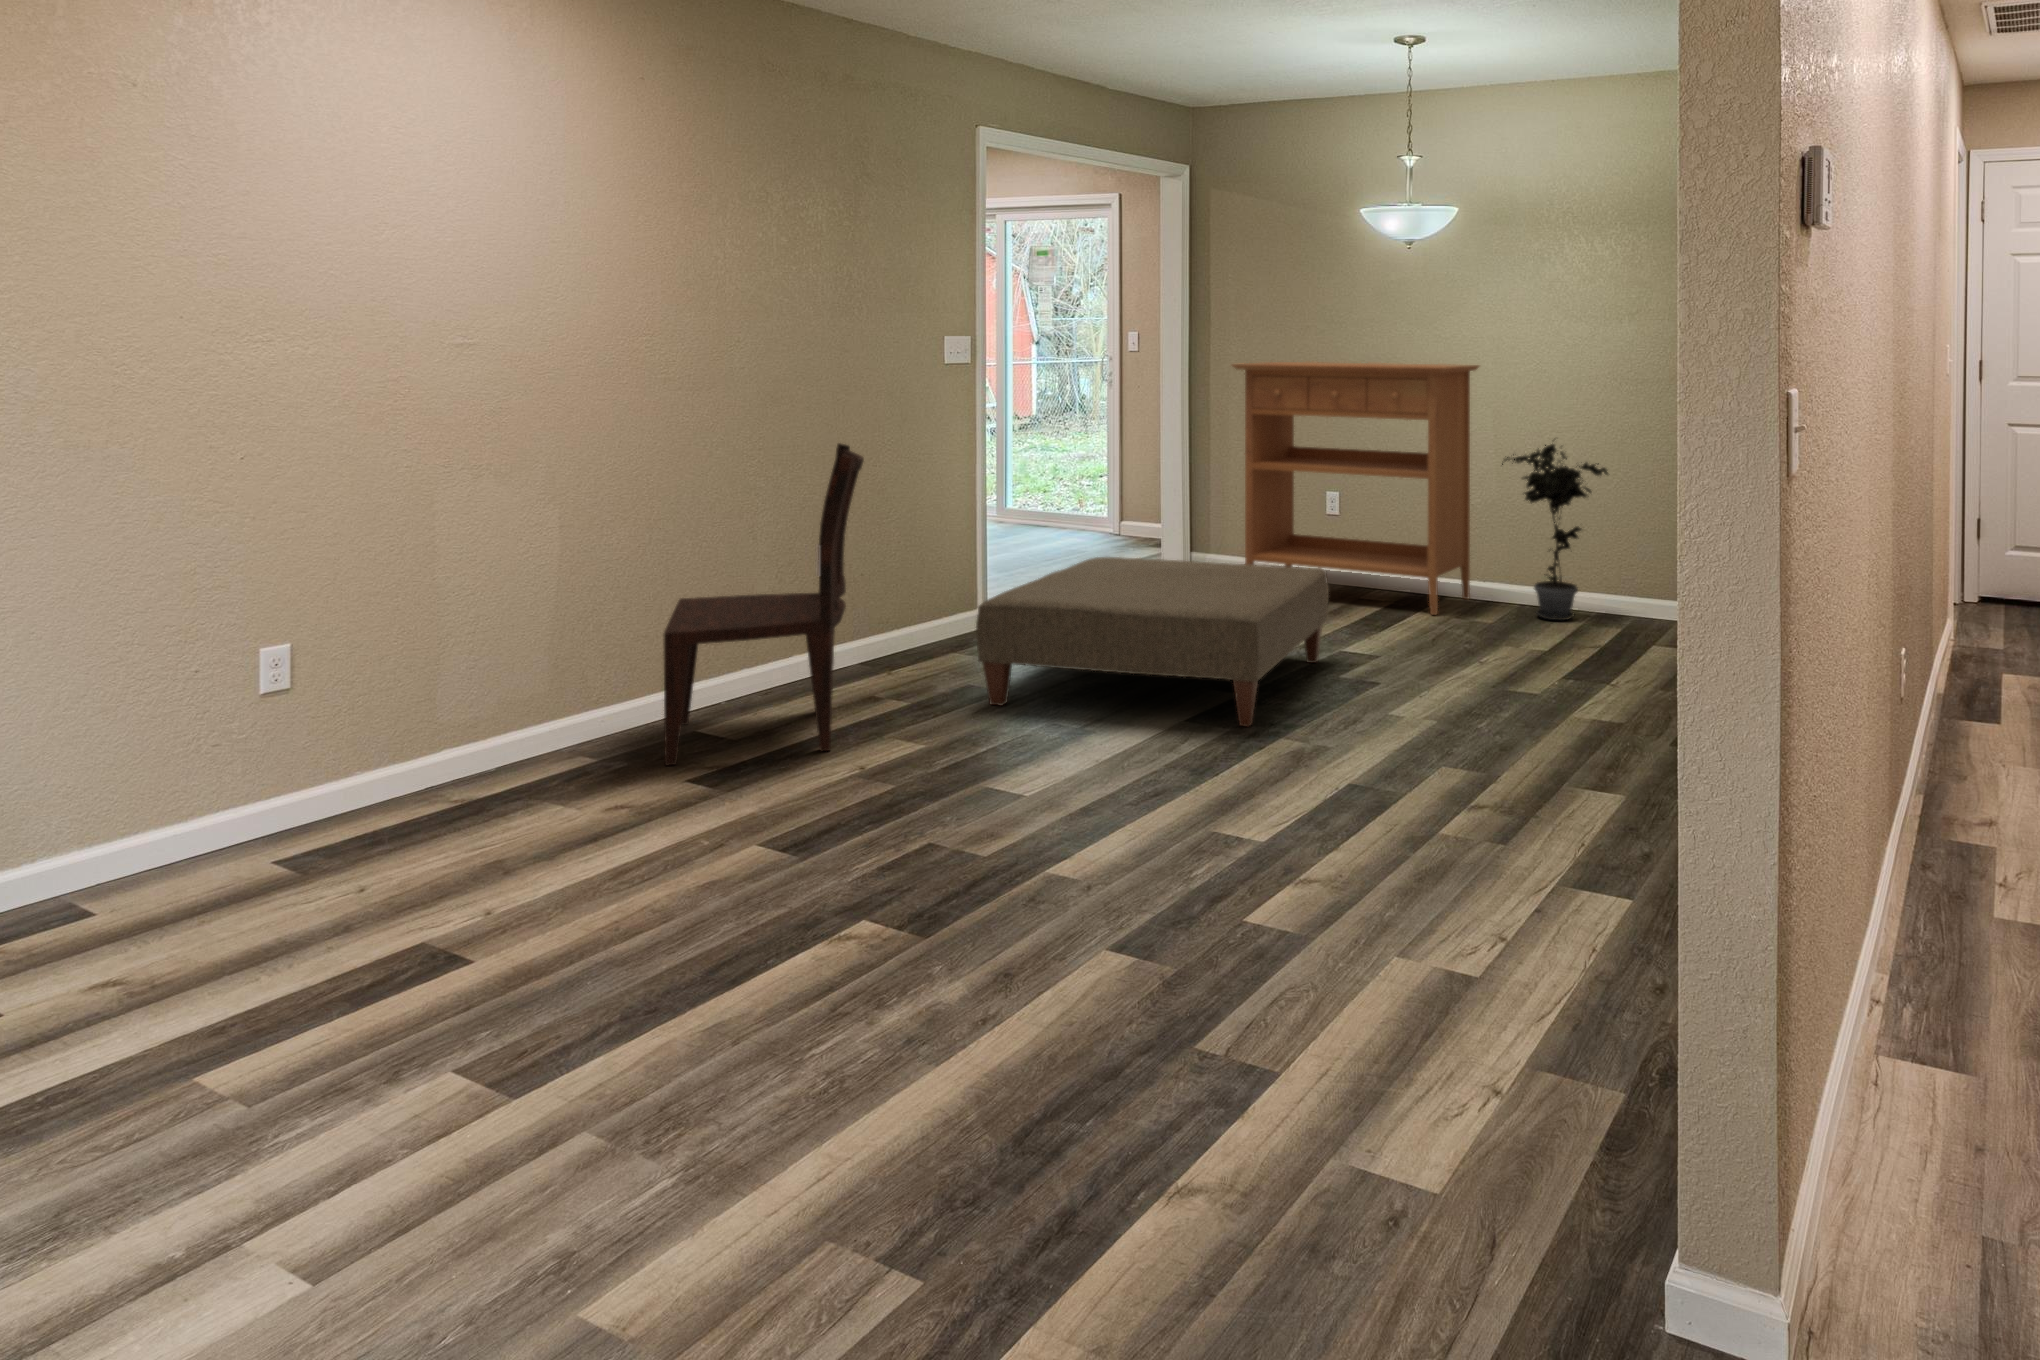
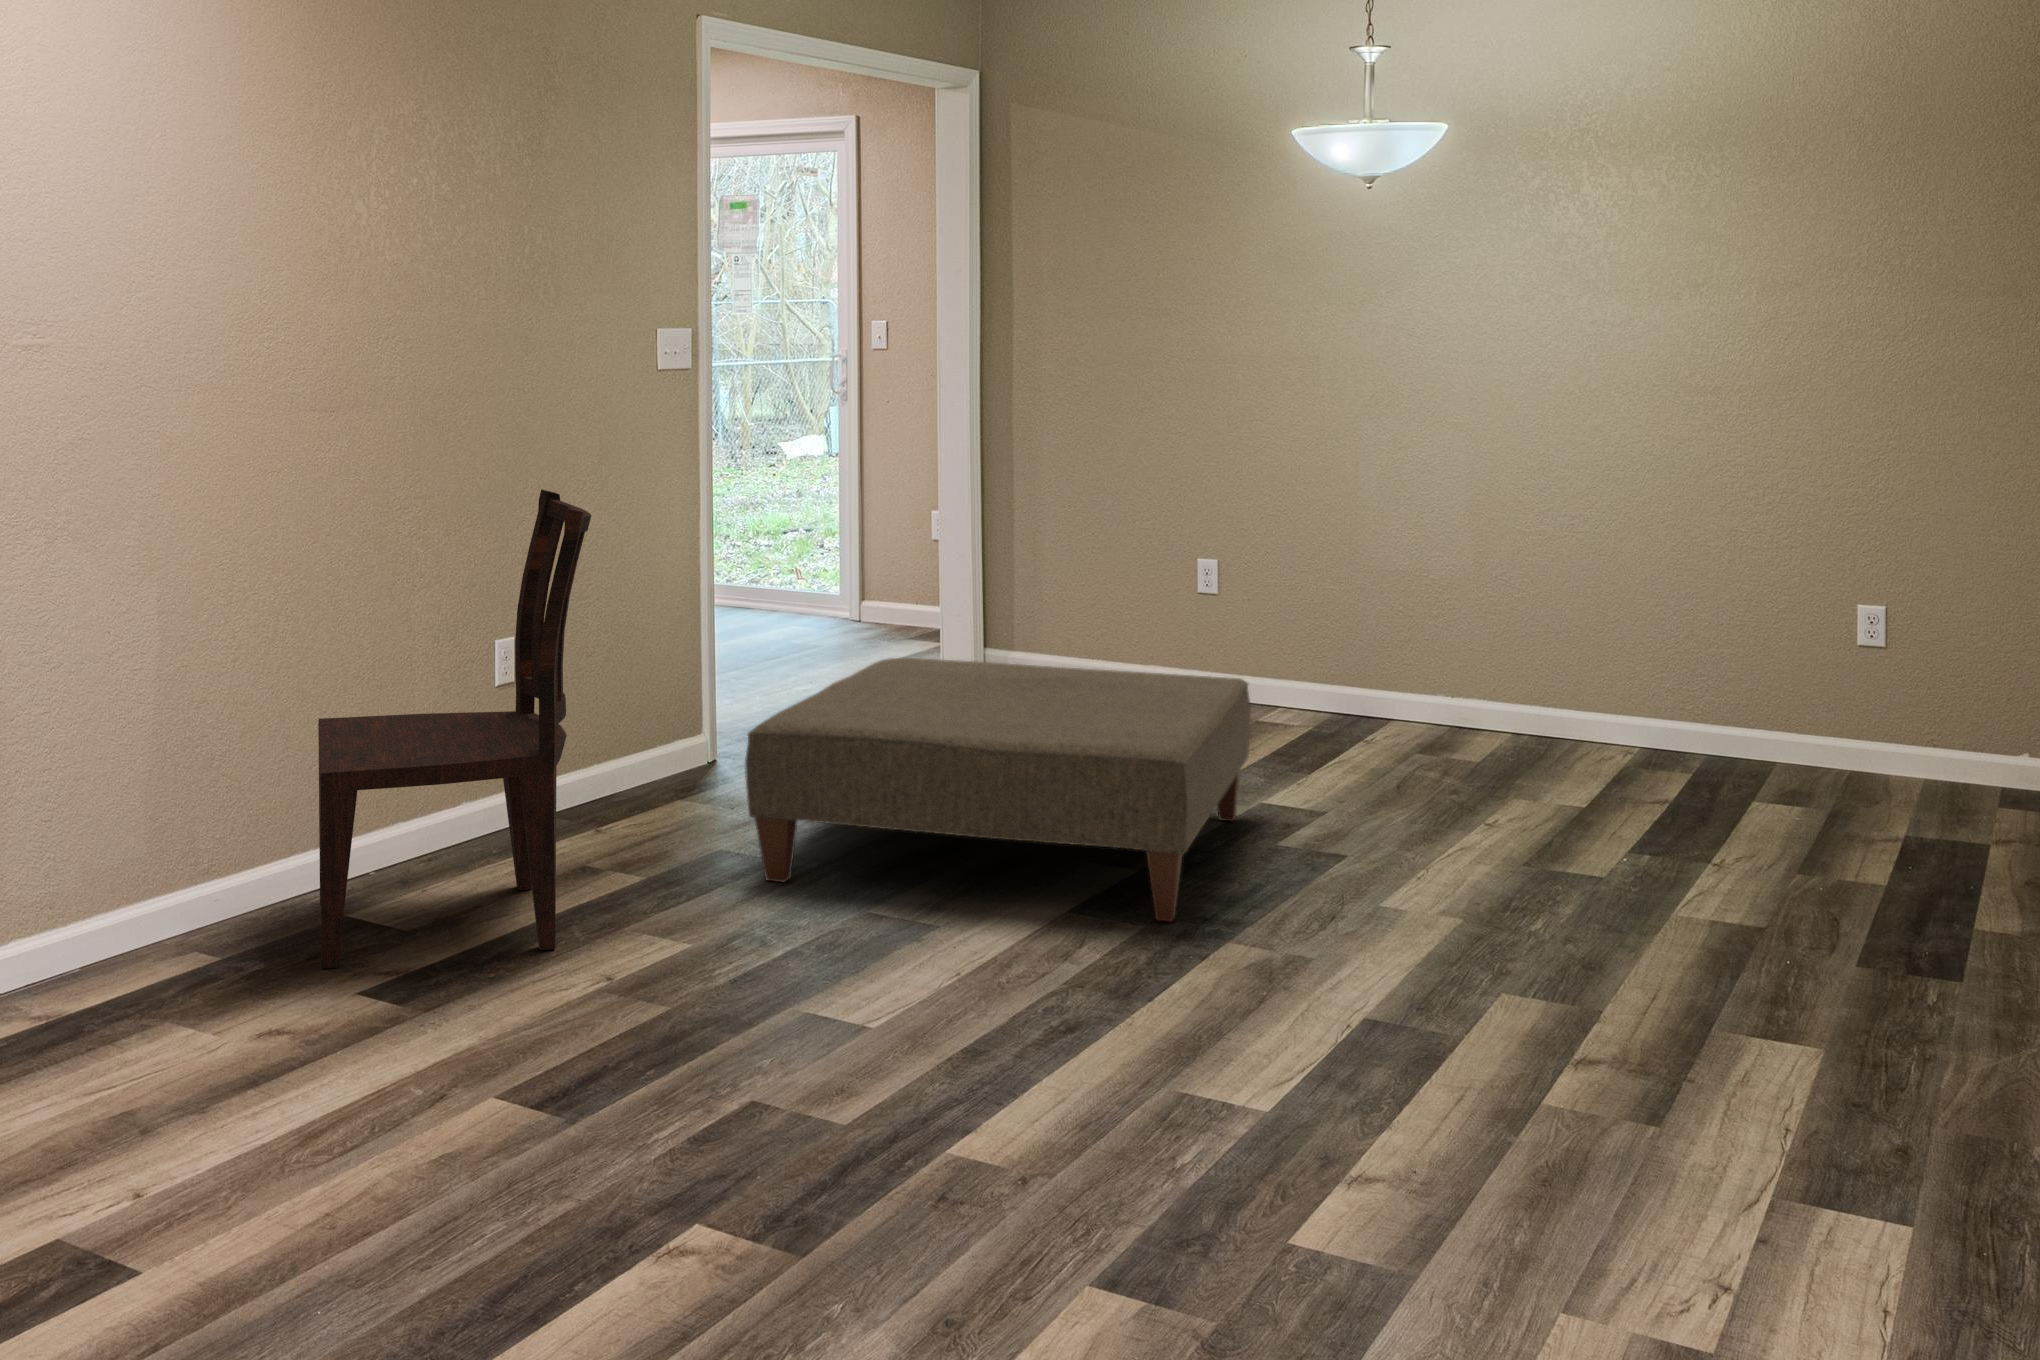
console table: present [1232,362,1479,615] -> none [1059,365,1445,748]
potted plant: present [1502,444,1608,620] -> none [1484,479,1667,758]

